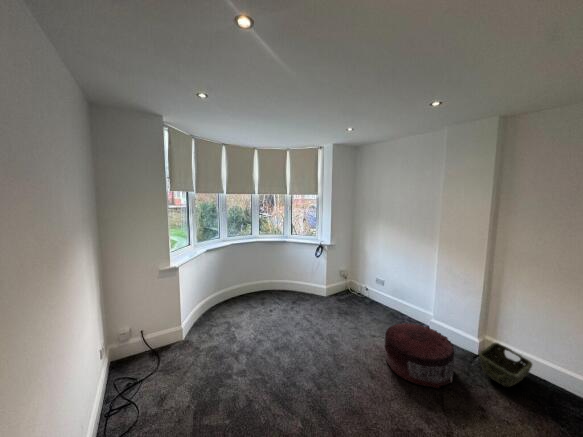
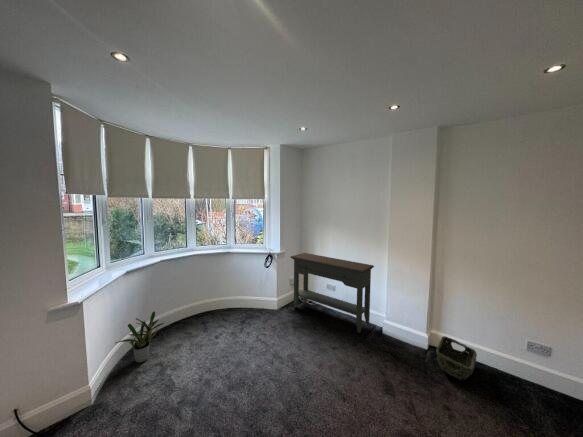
console table: none [341,247,424,327] -> present [291,253,374,333]
potted plant: none [198,283,232,319] -> present [116,311,164,363]
pouf: present [385,323,454,388] -> none [351,329,419,398]

